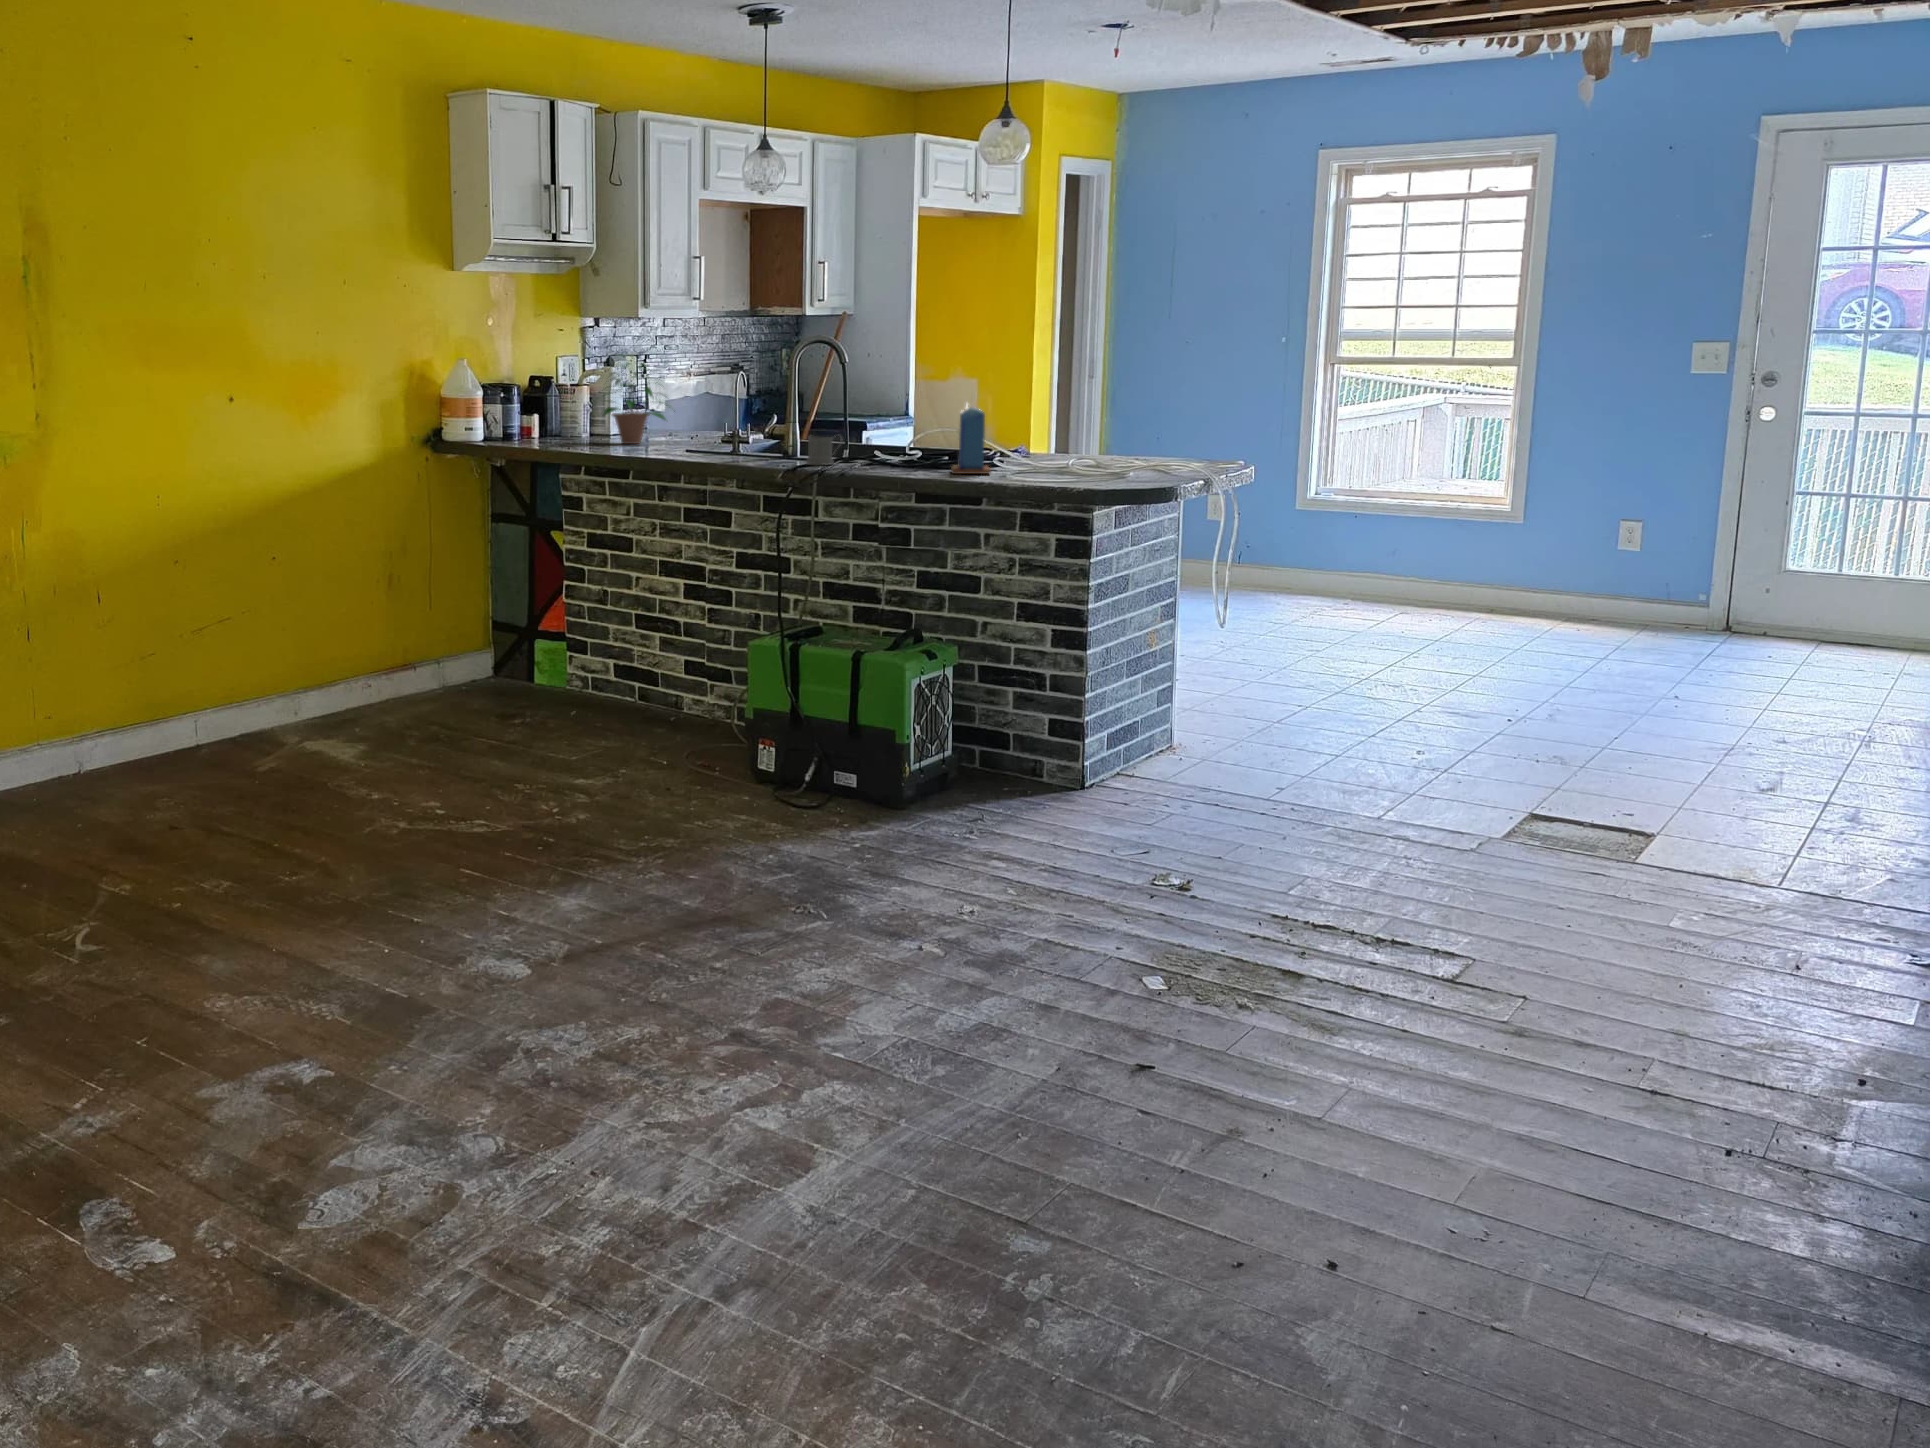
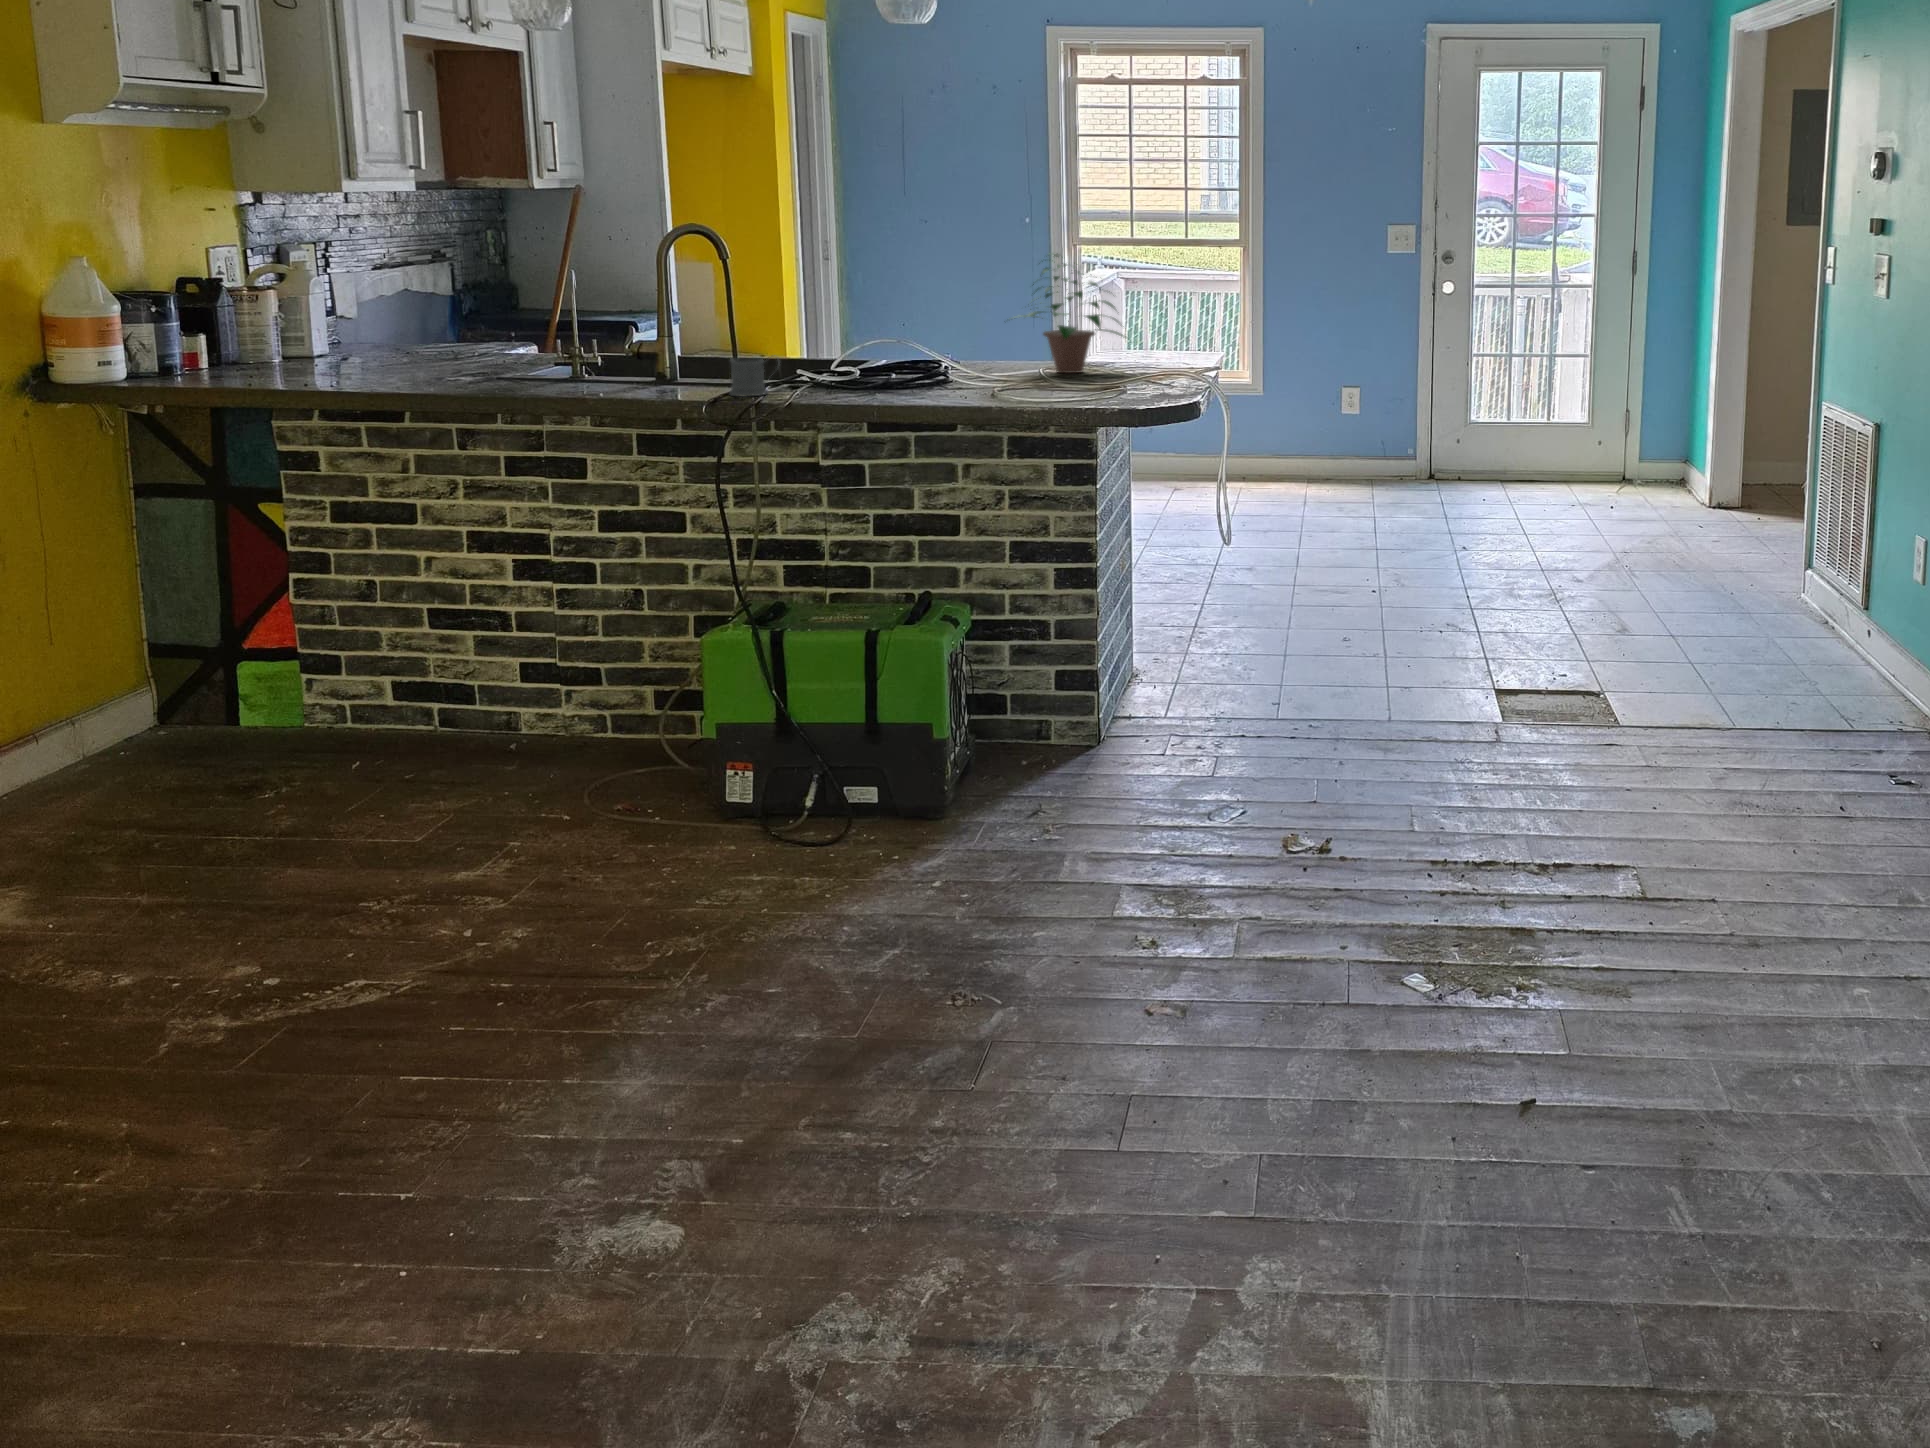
potted plant: present [603,357,670,444] -> present [1009,253,1124,373]
candle: present [951,406,991,474] -> none [935,311,994,399]

